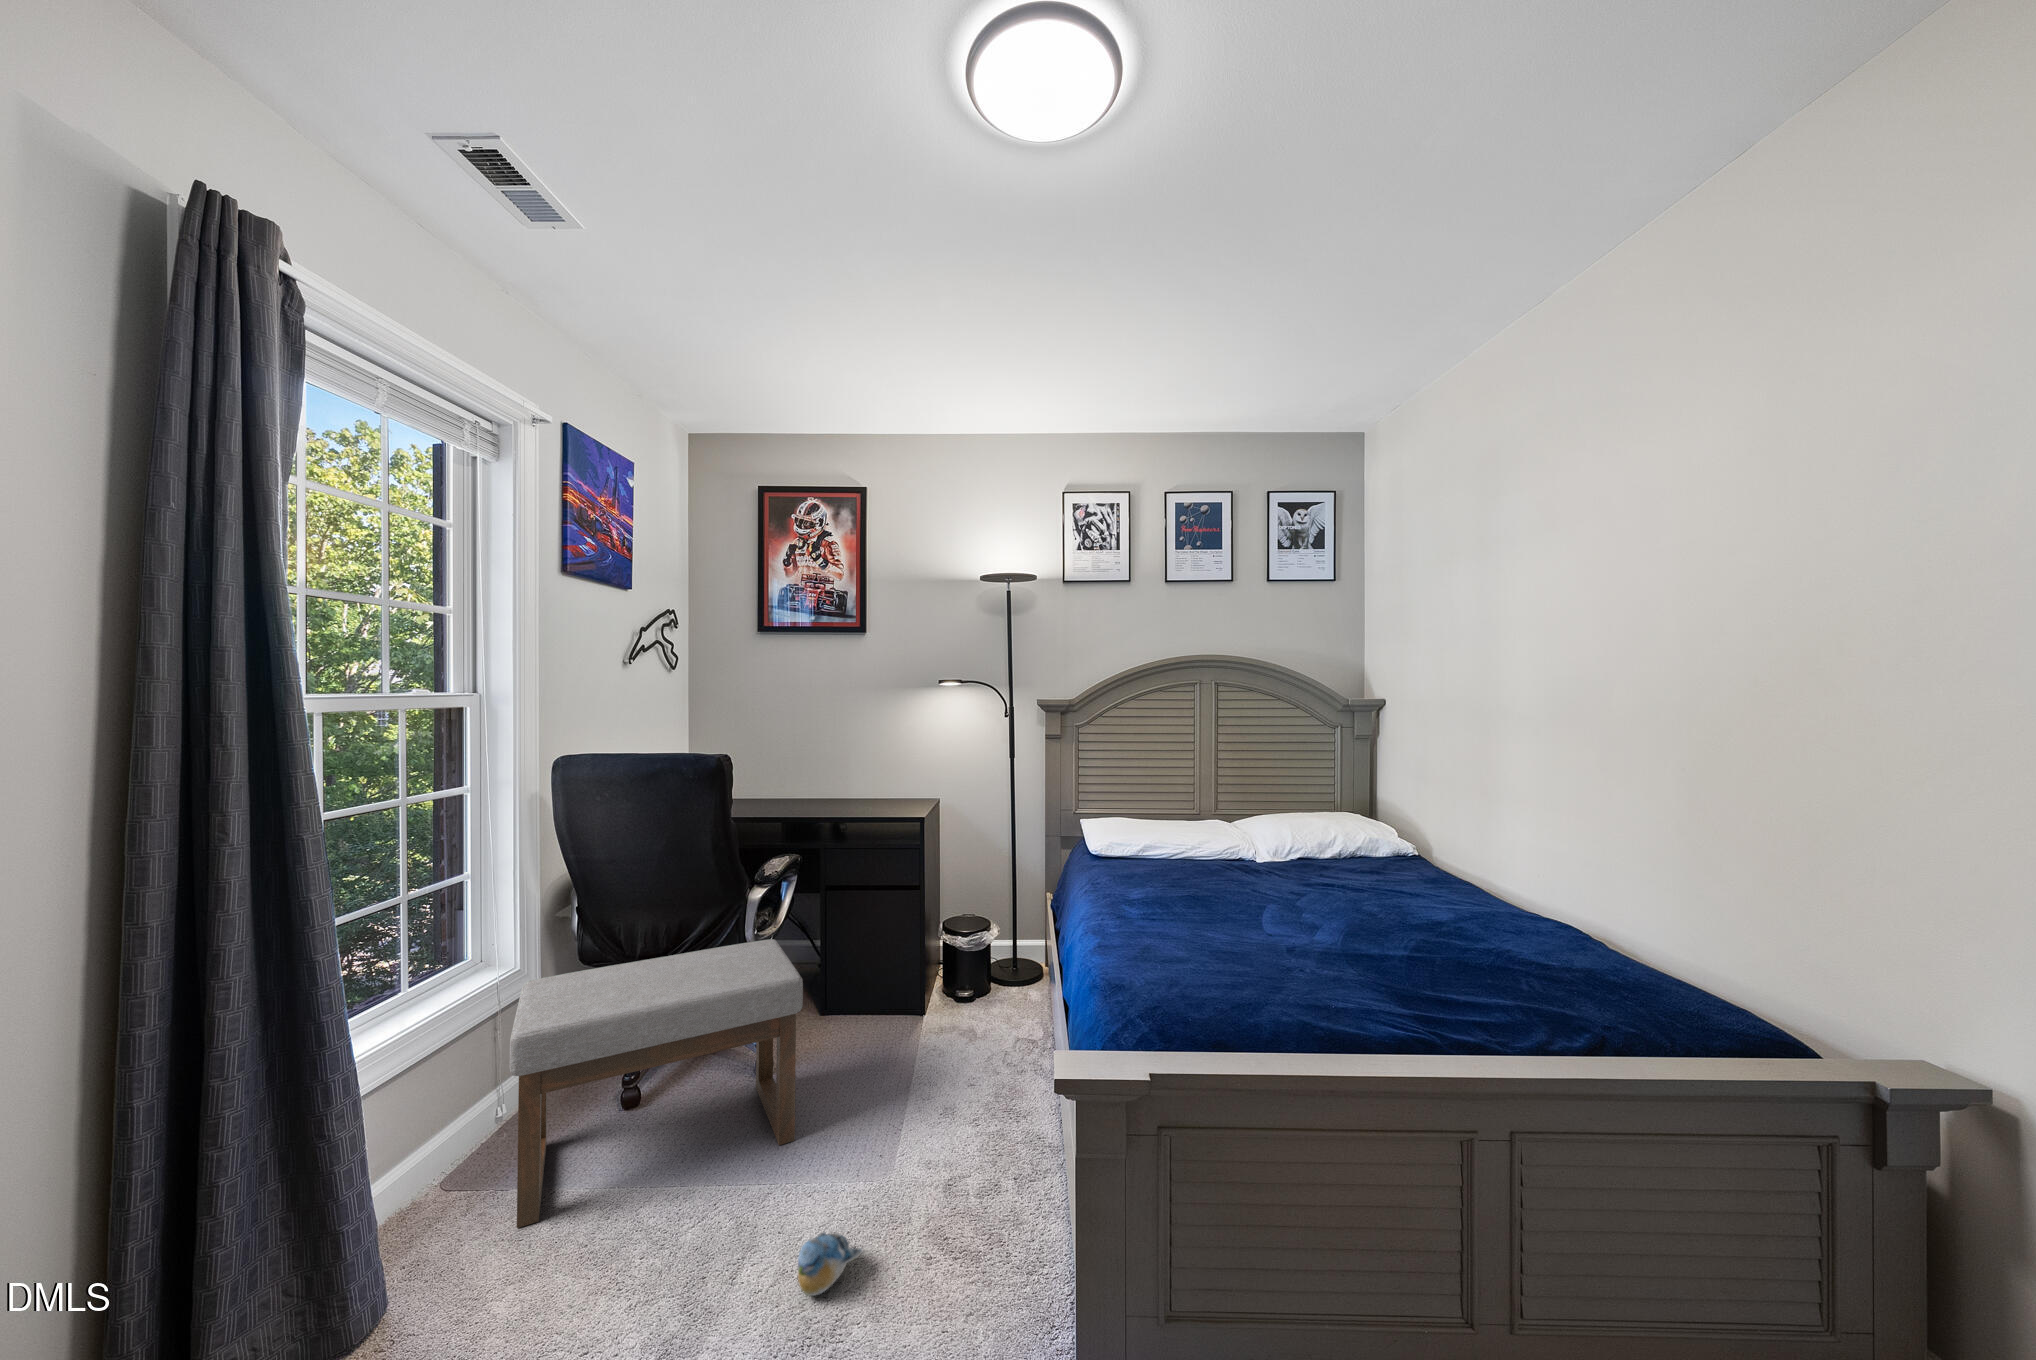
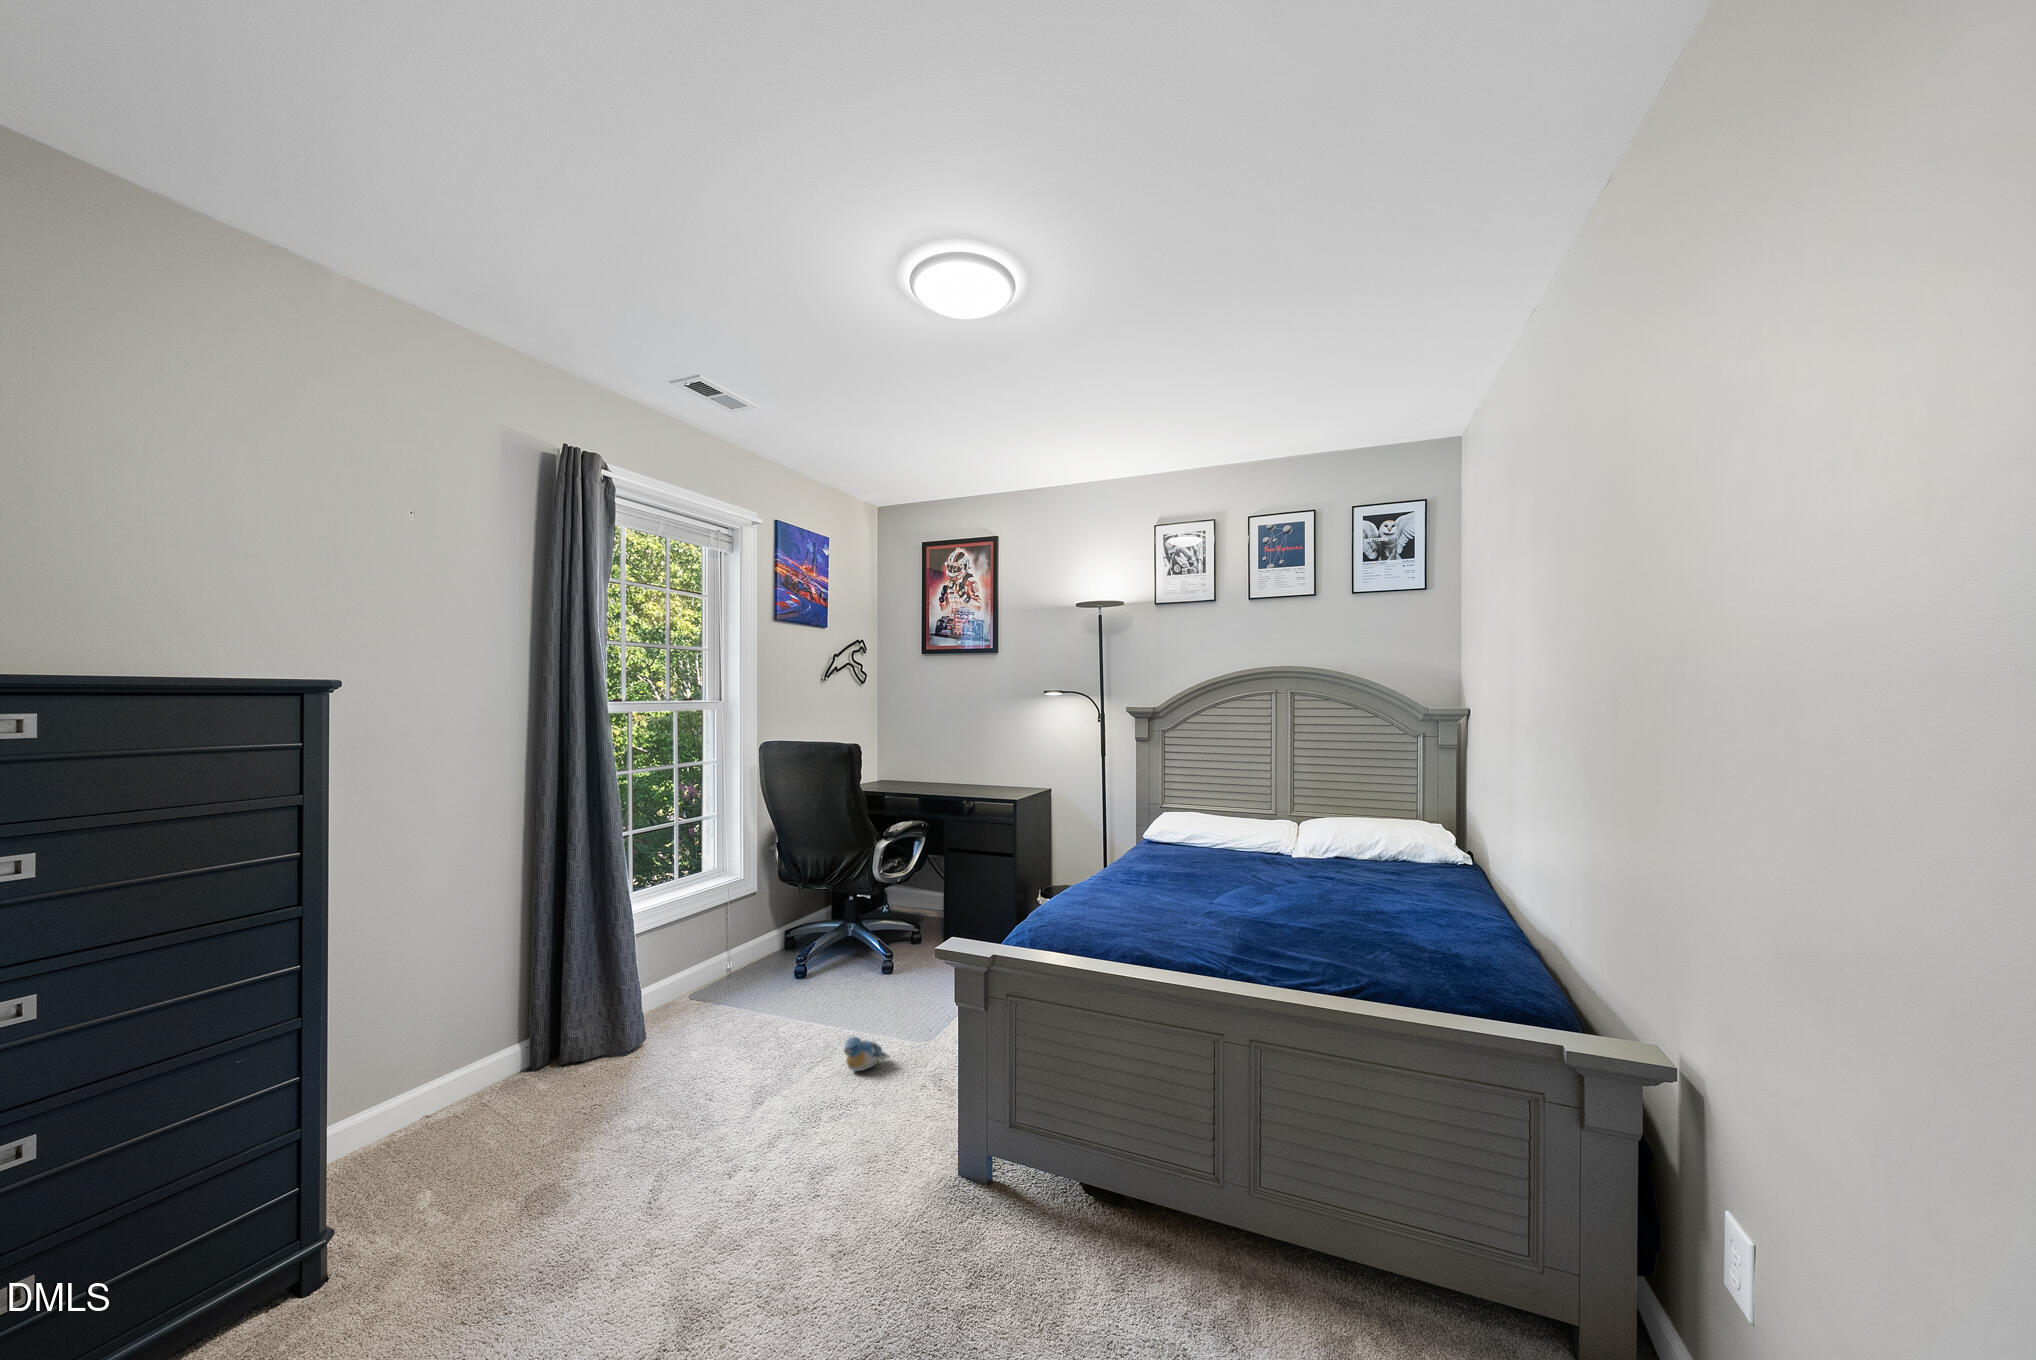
ottoman: present [510,939,803,1228] -> none [719,875,894,1016]

